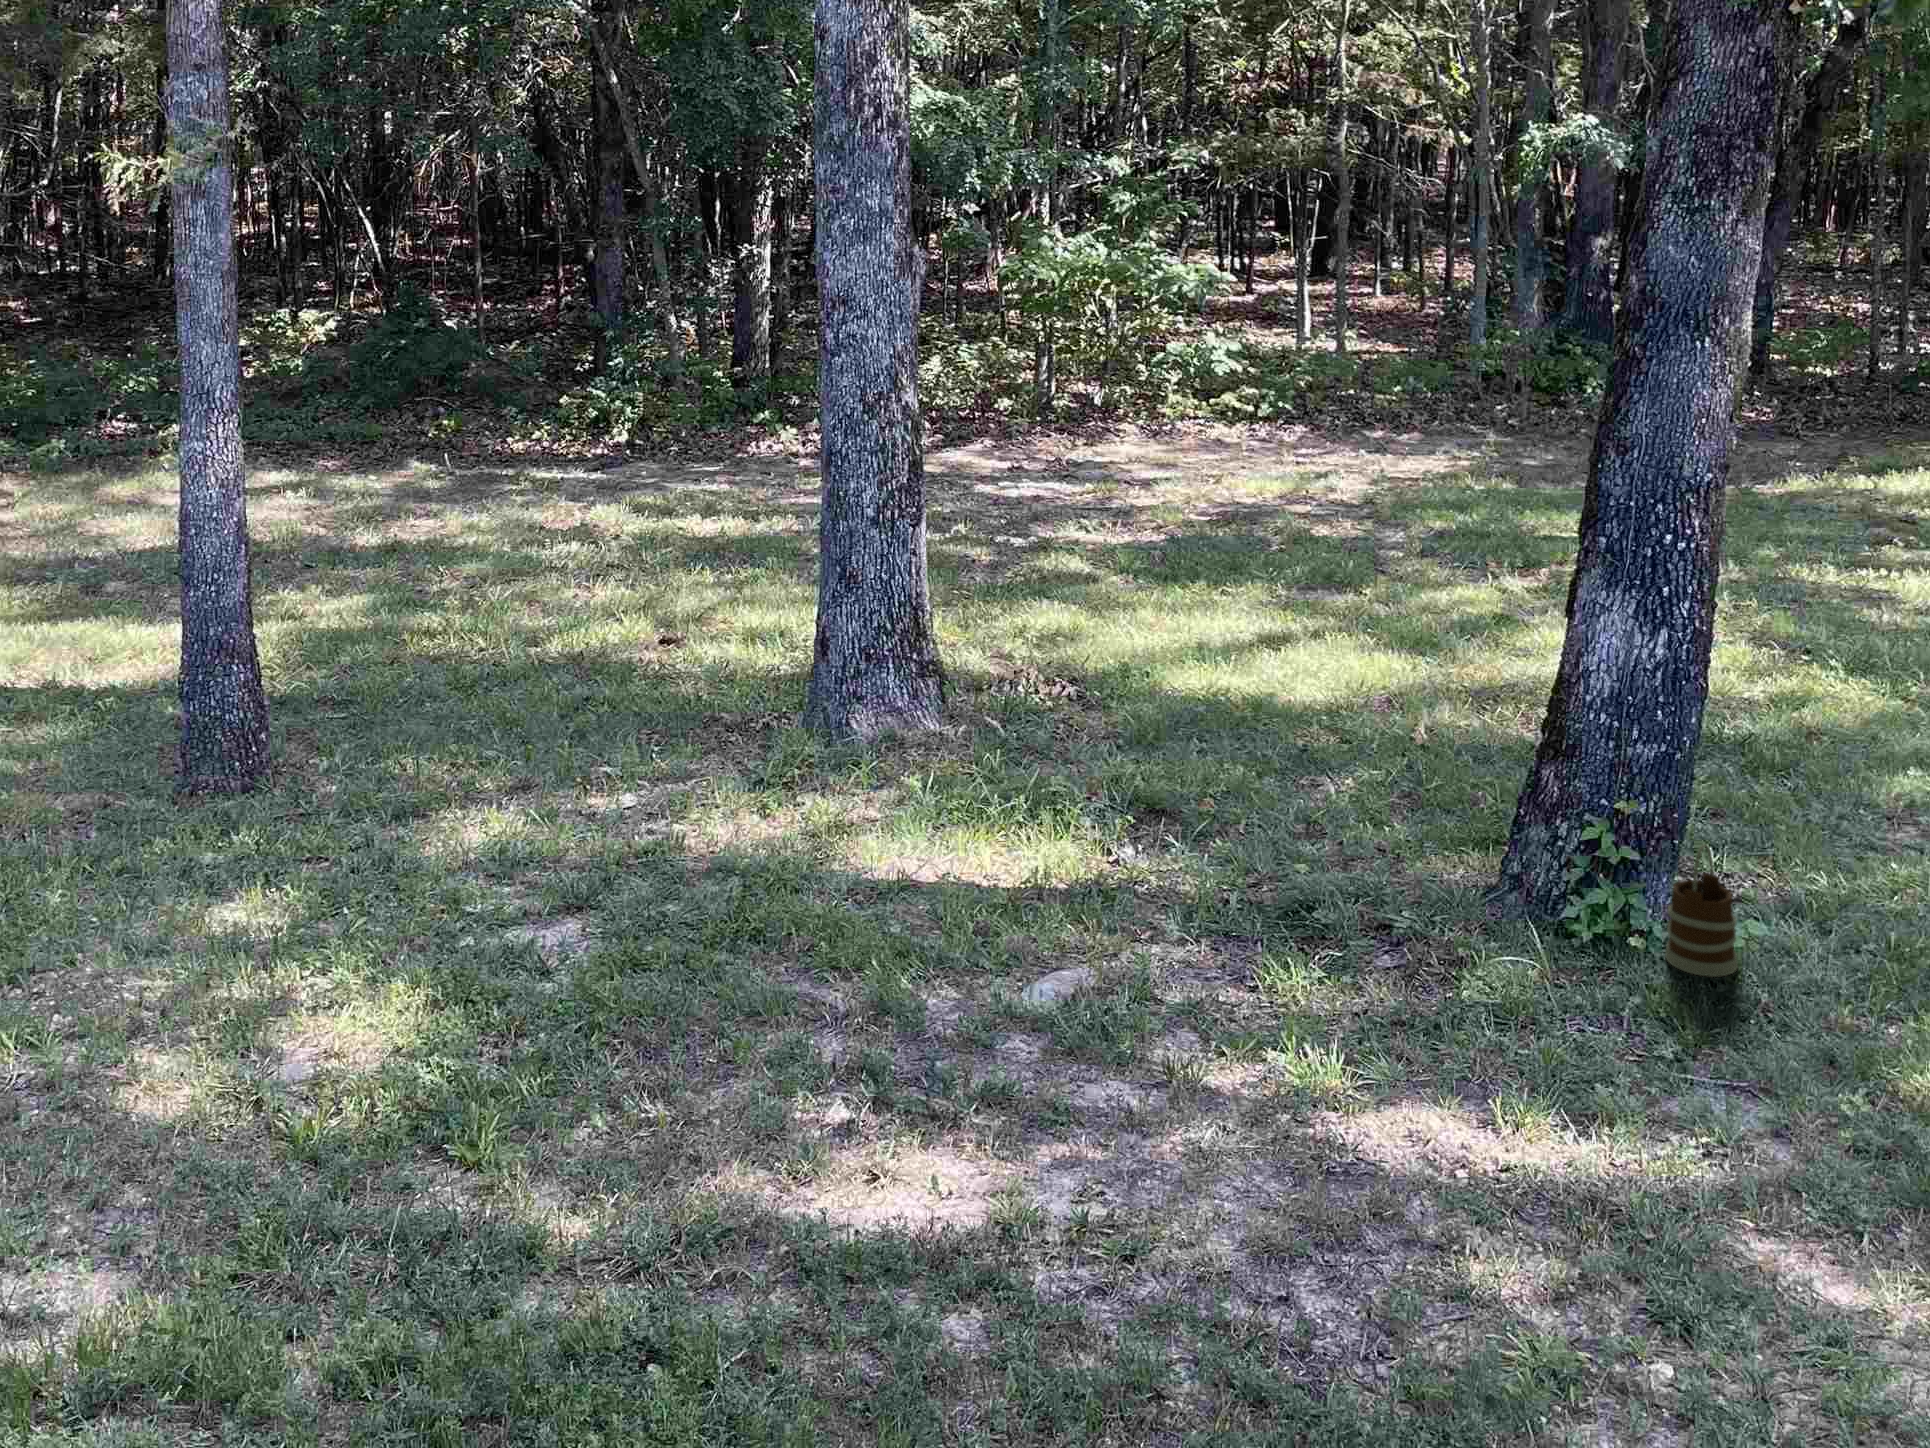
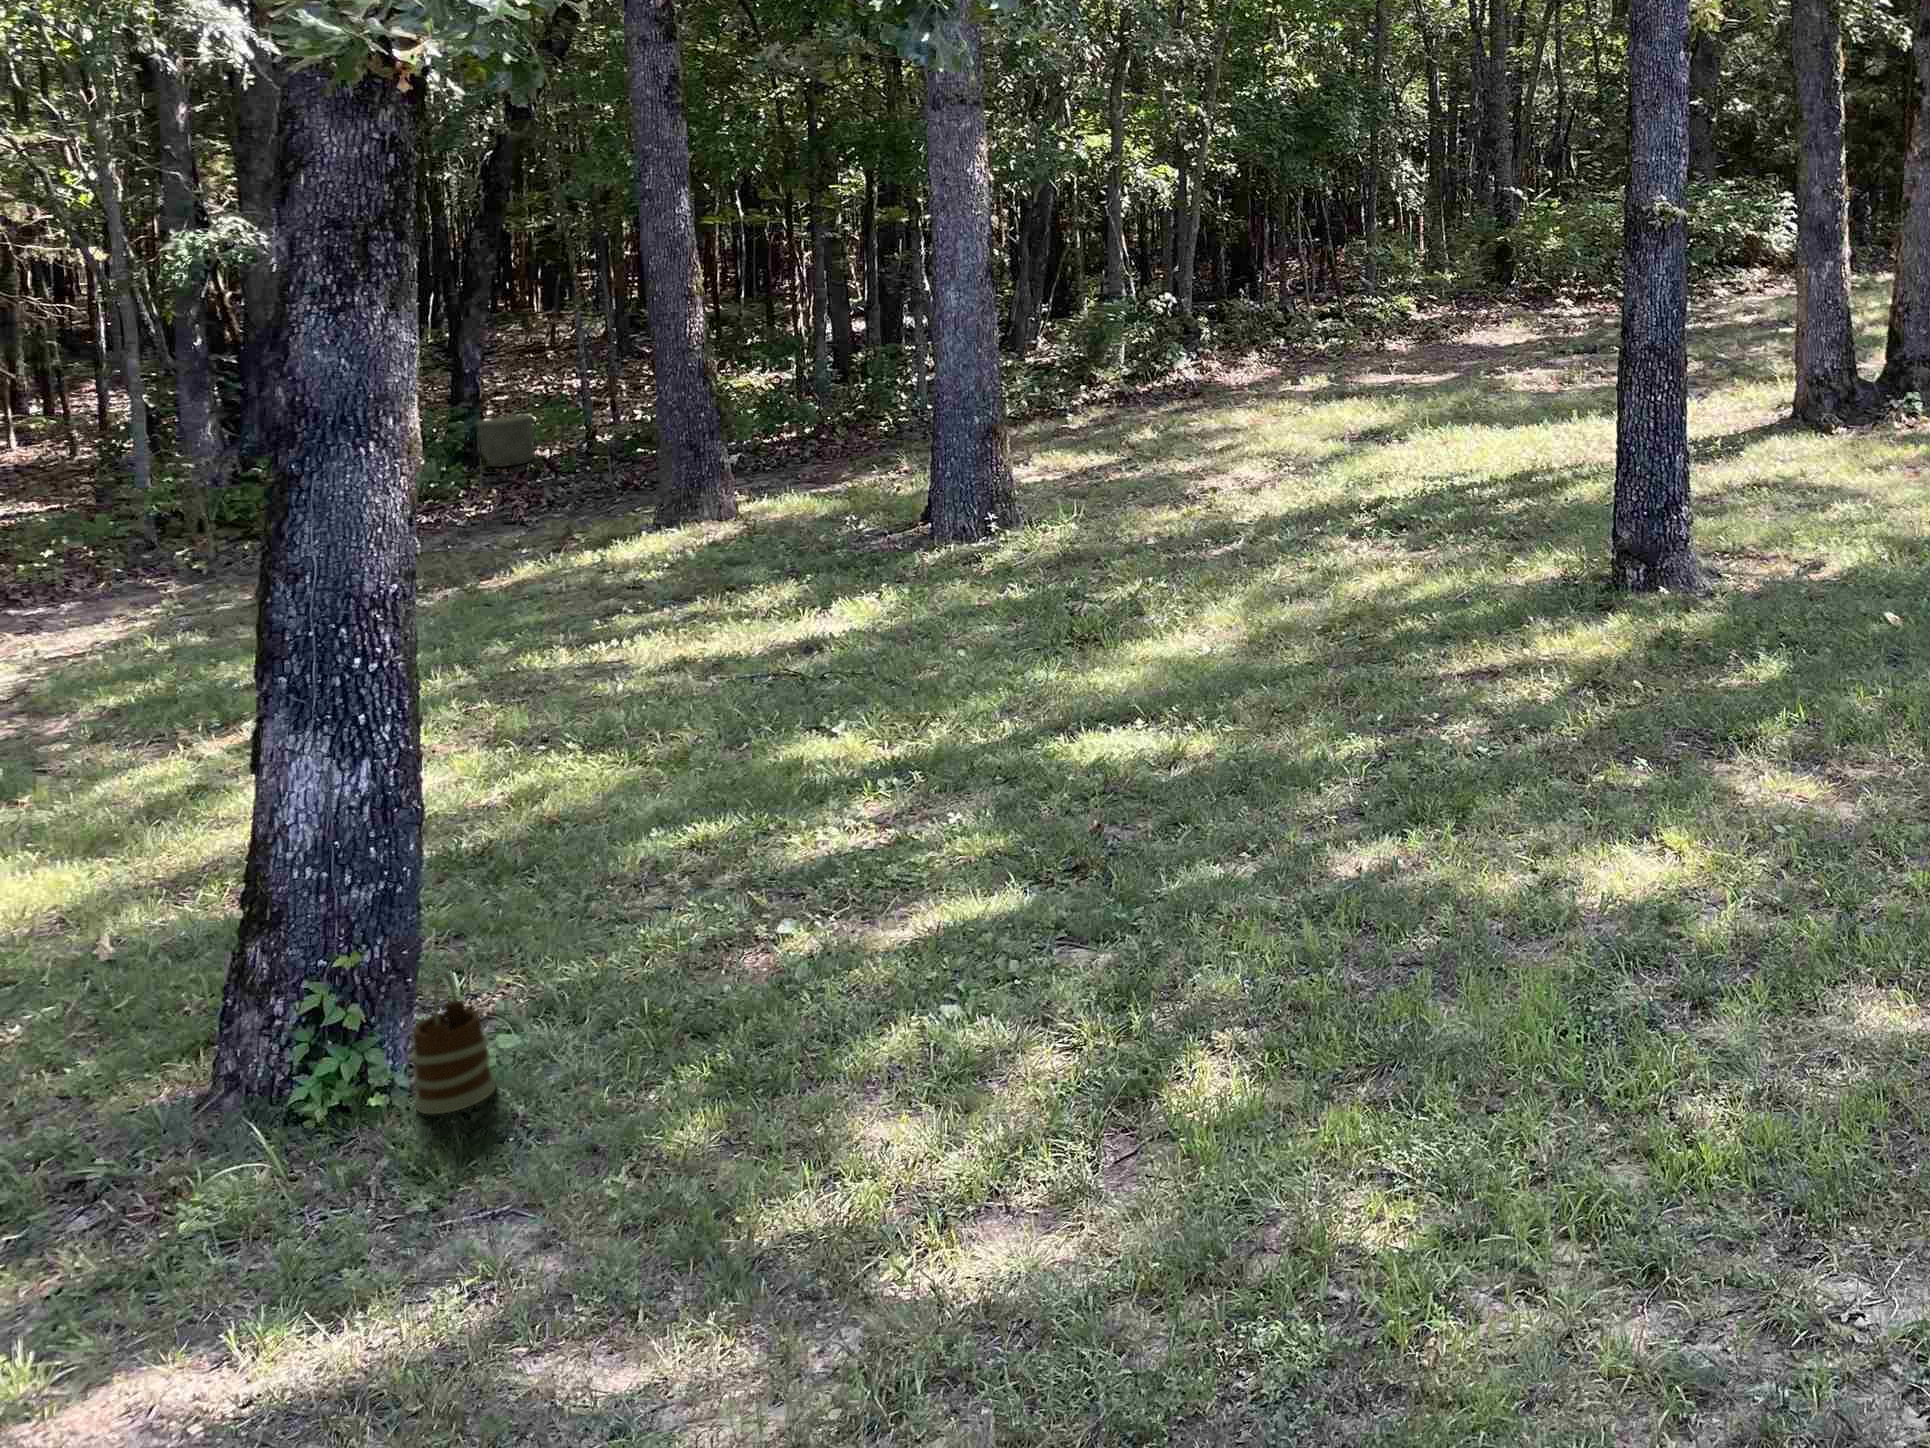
planter: none [1771,336,1820,380] -> present [477,415,535,467]

